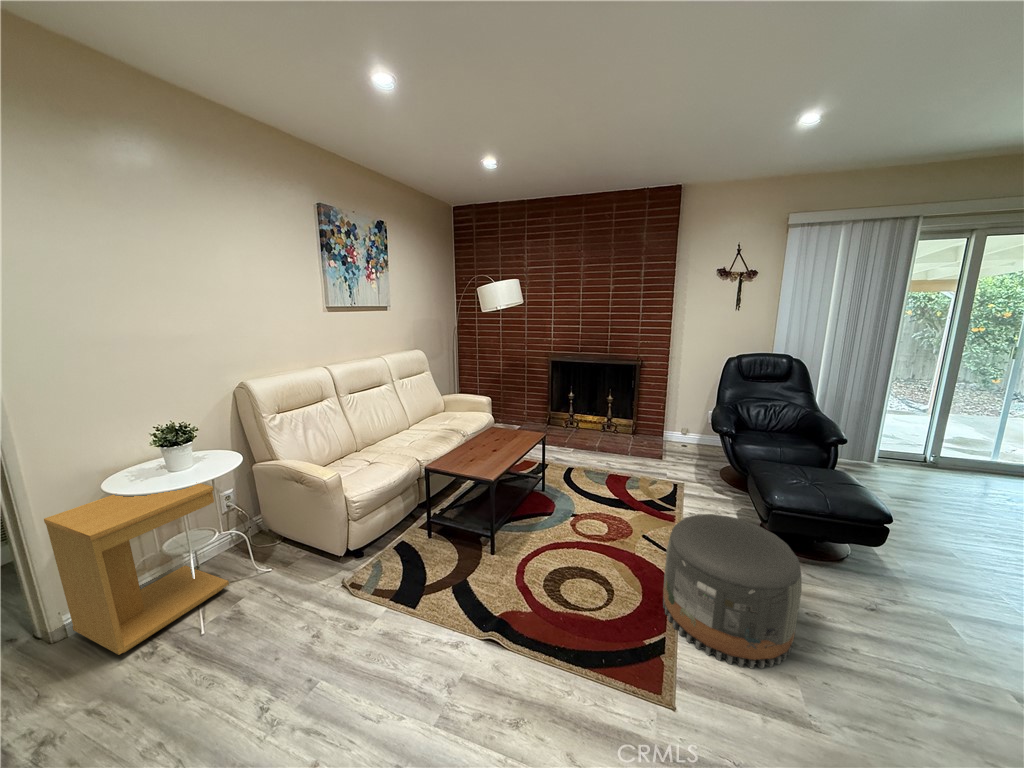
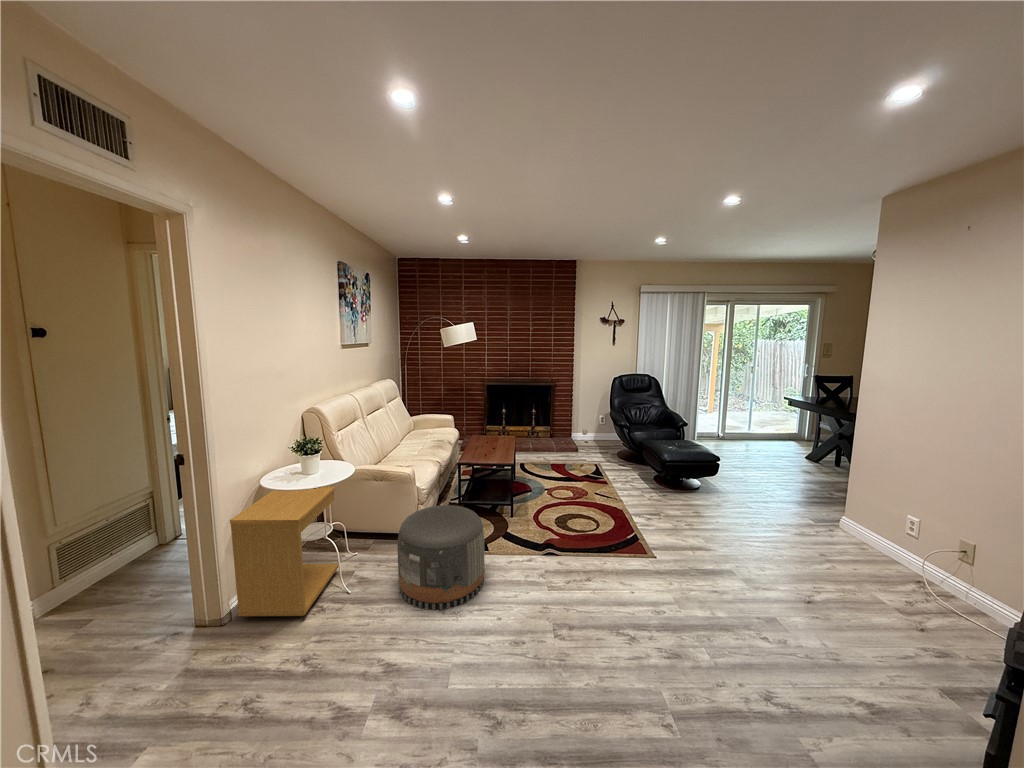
pouf: present [663,514,802,669] -> present [397,505,484,610]

